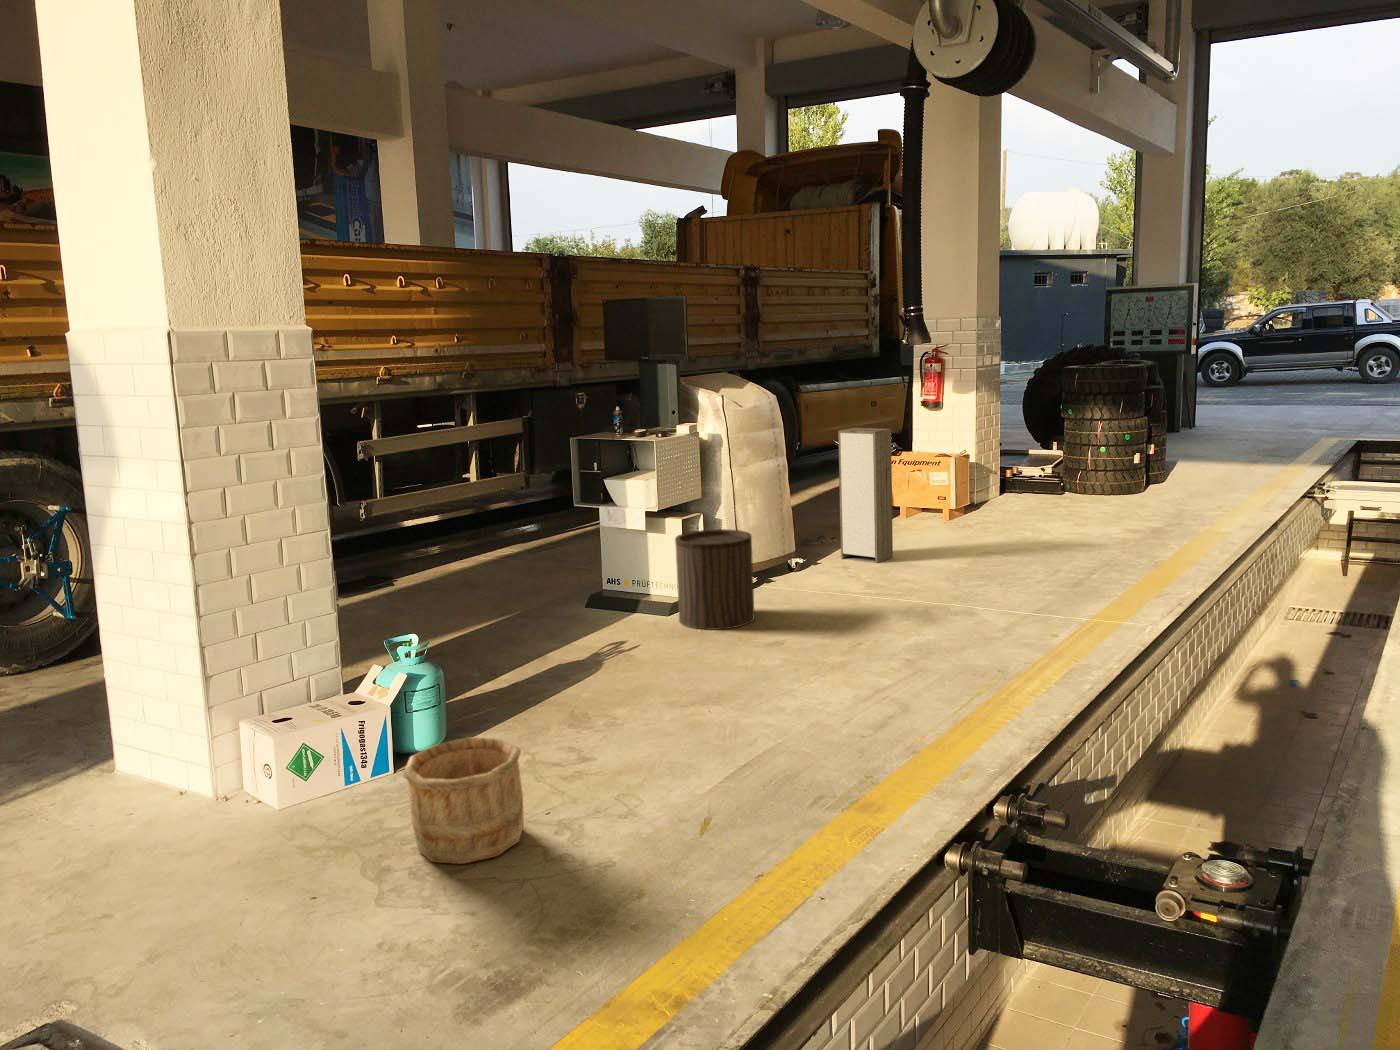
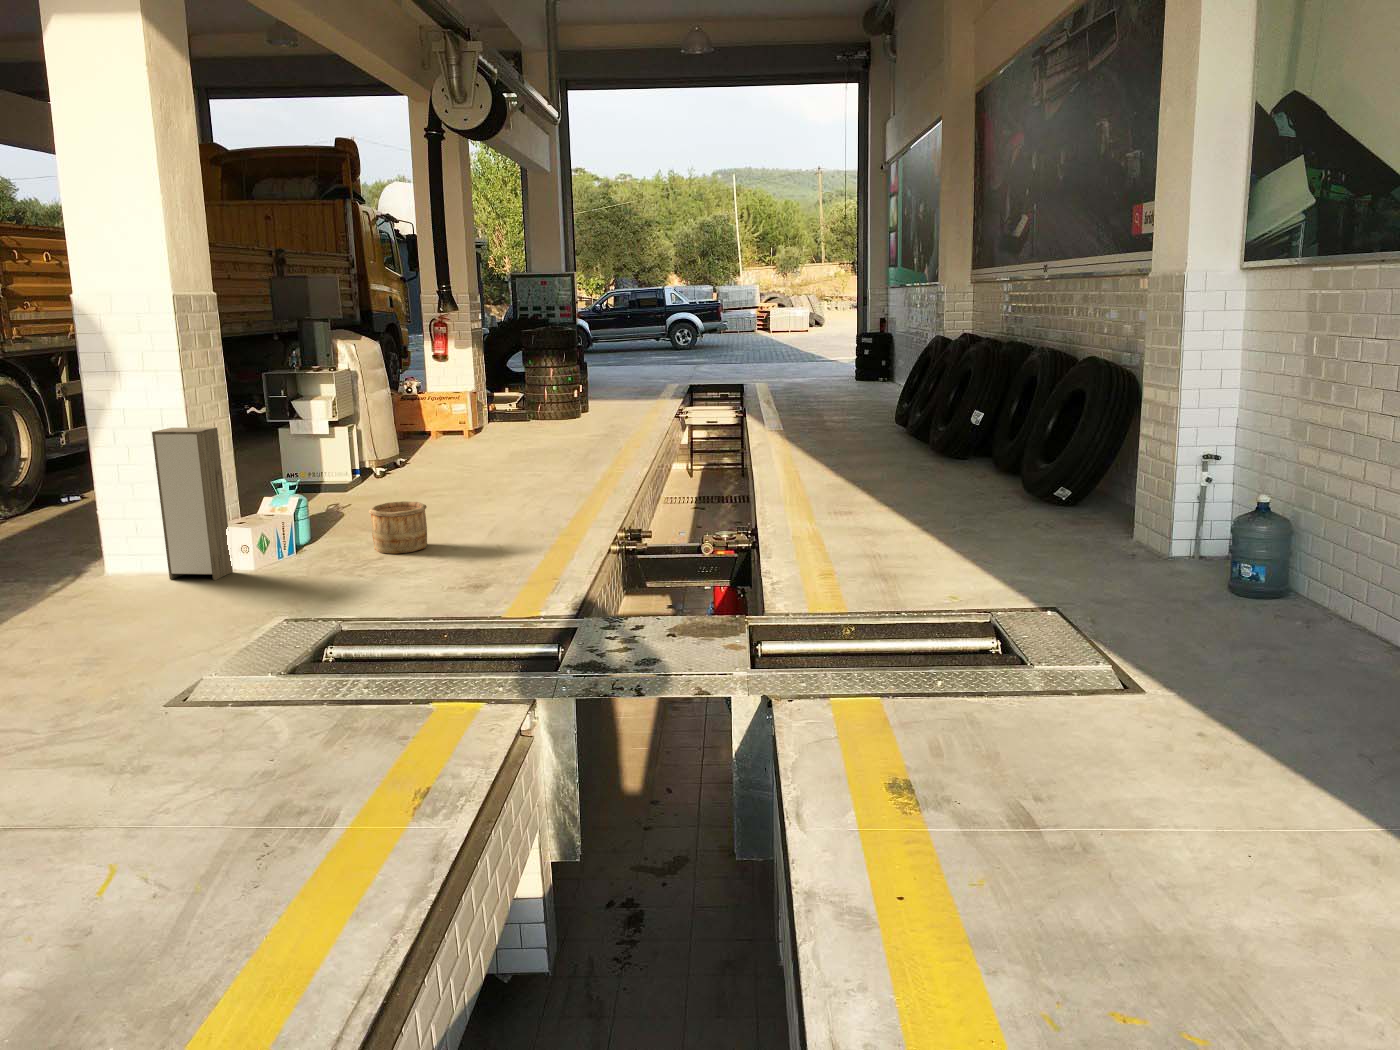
storage cabinet: present [838,428,893,563] -> present [152,427,233,580]
stool: present [675,529,754,630] -> none [361,429,415,489]

